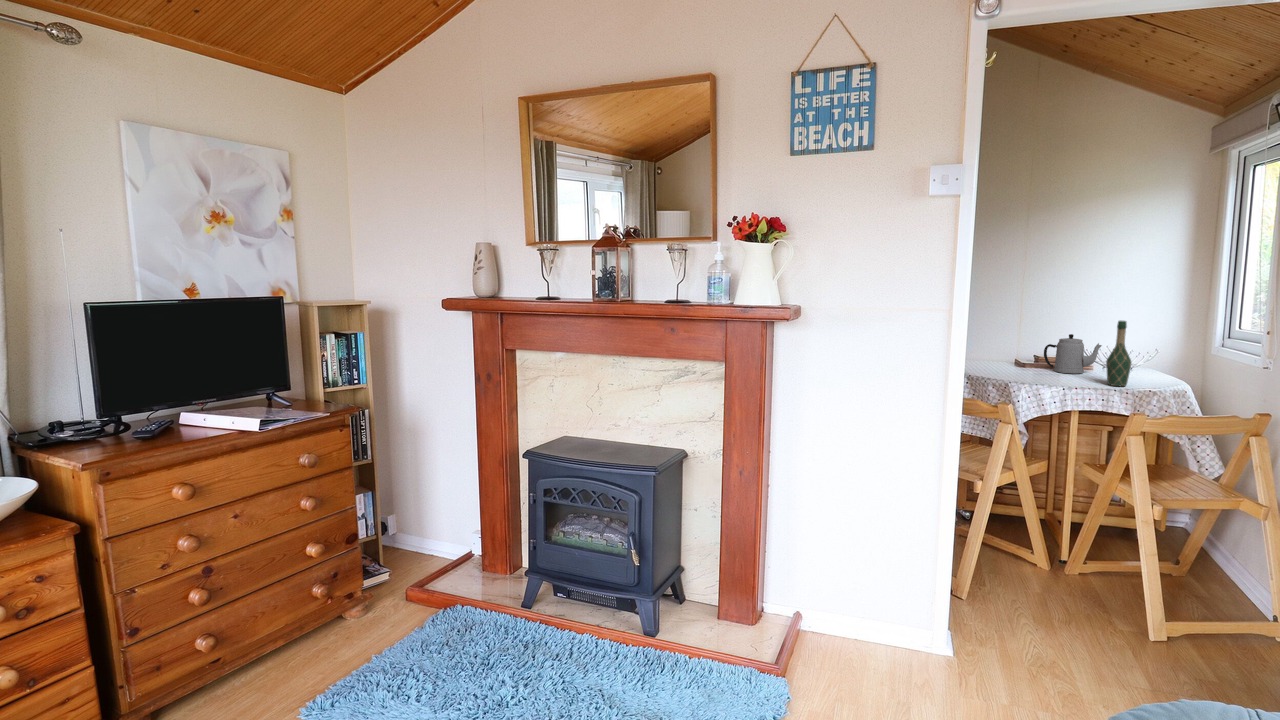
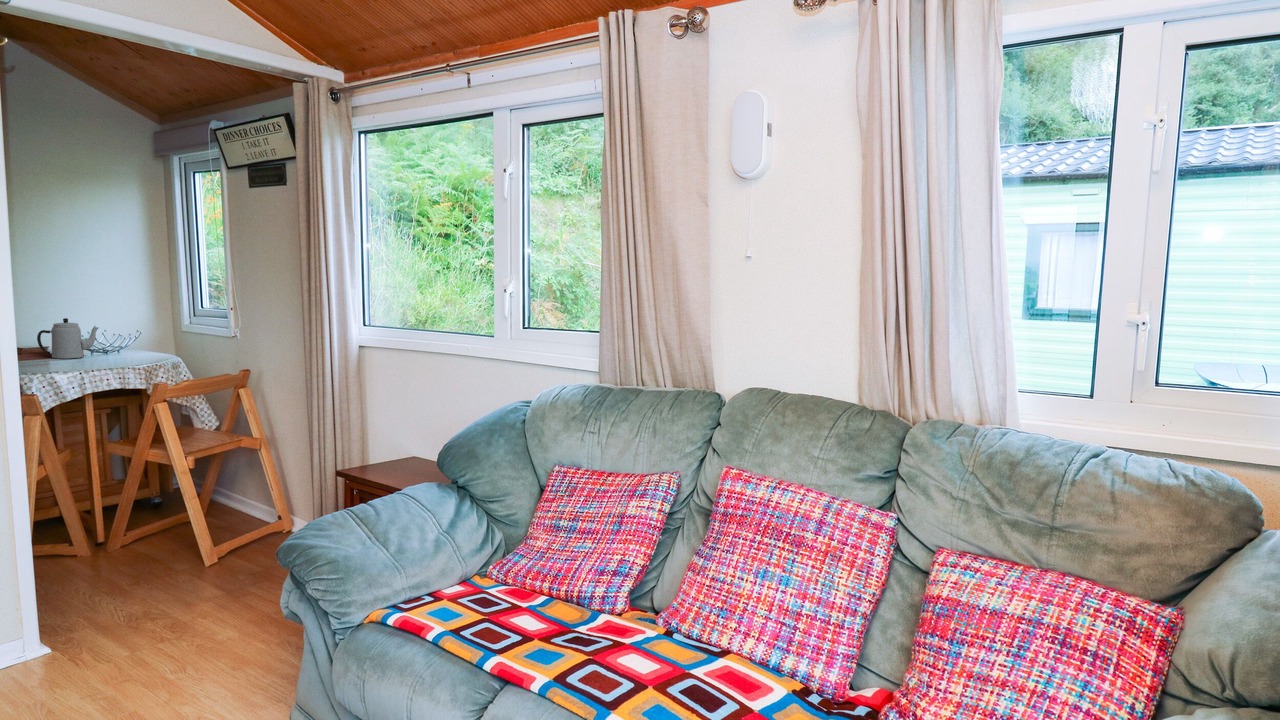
wine bottle: present [1106,321,1131,386] -> none [113,302,137,364]

